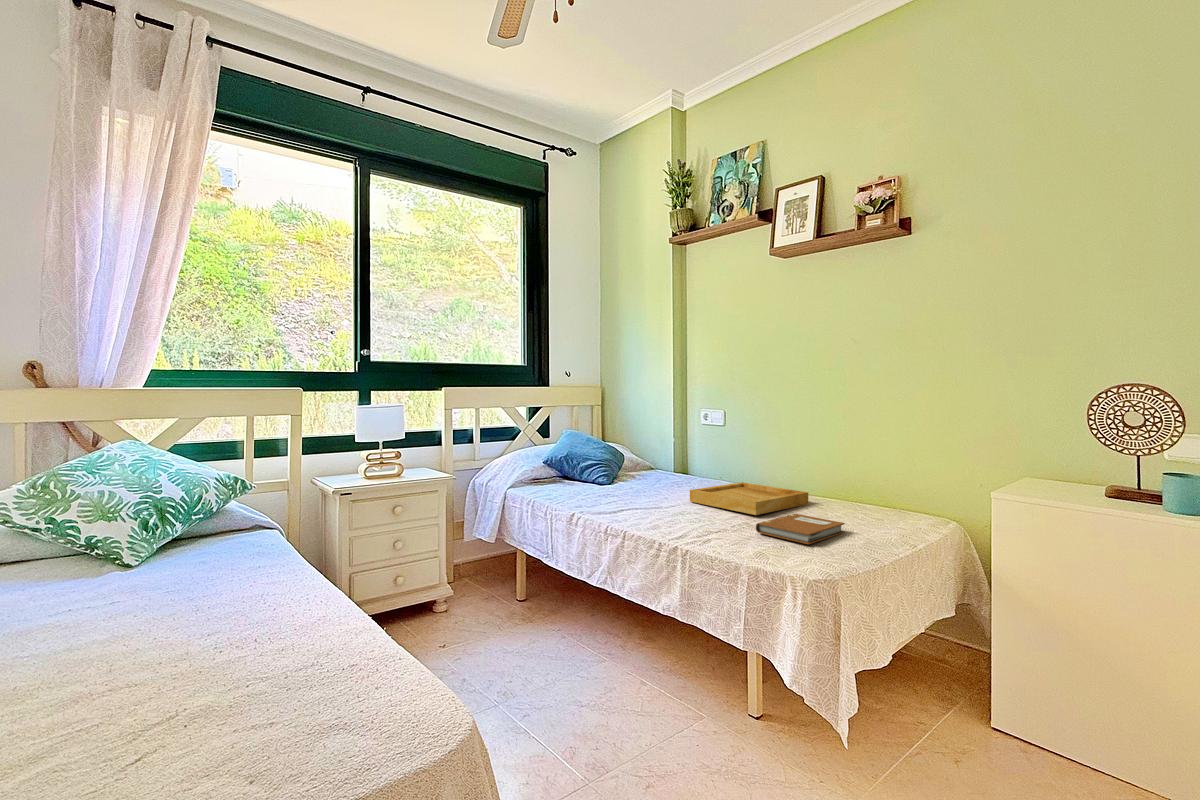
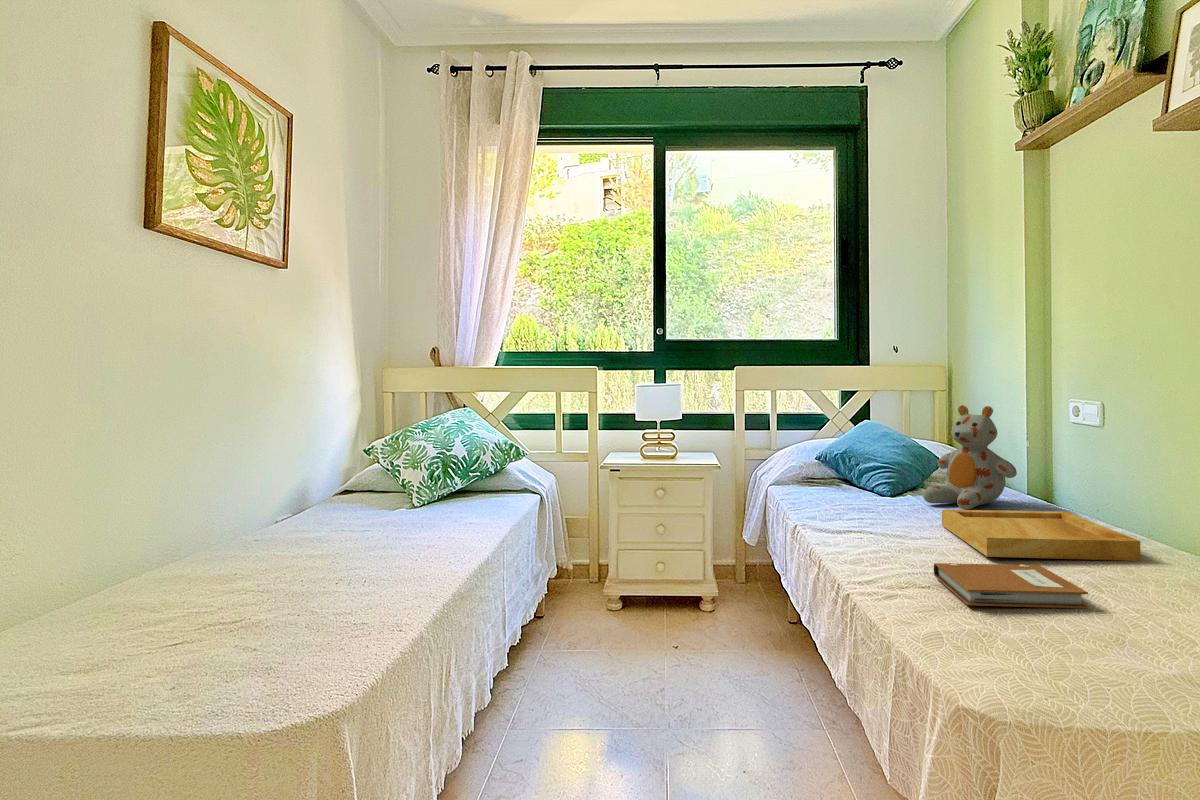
stuffed bear: none [645,416,702,490] -> present [923,405,1017,510]

